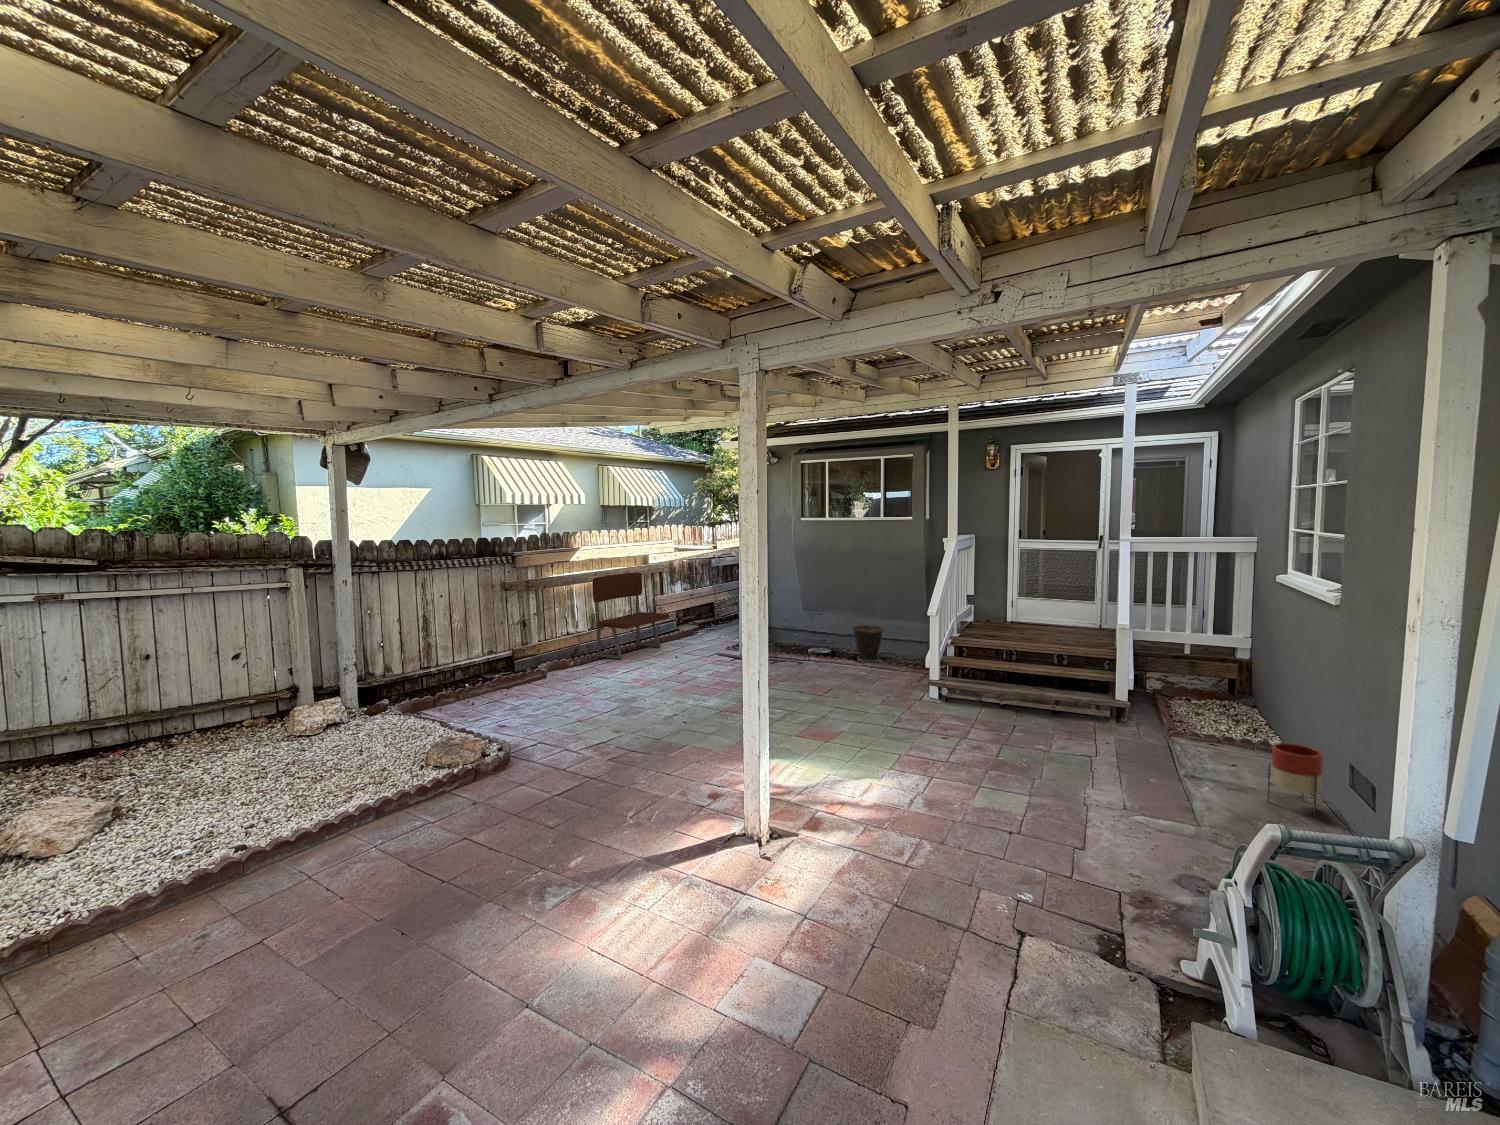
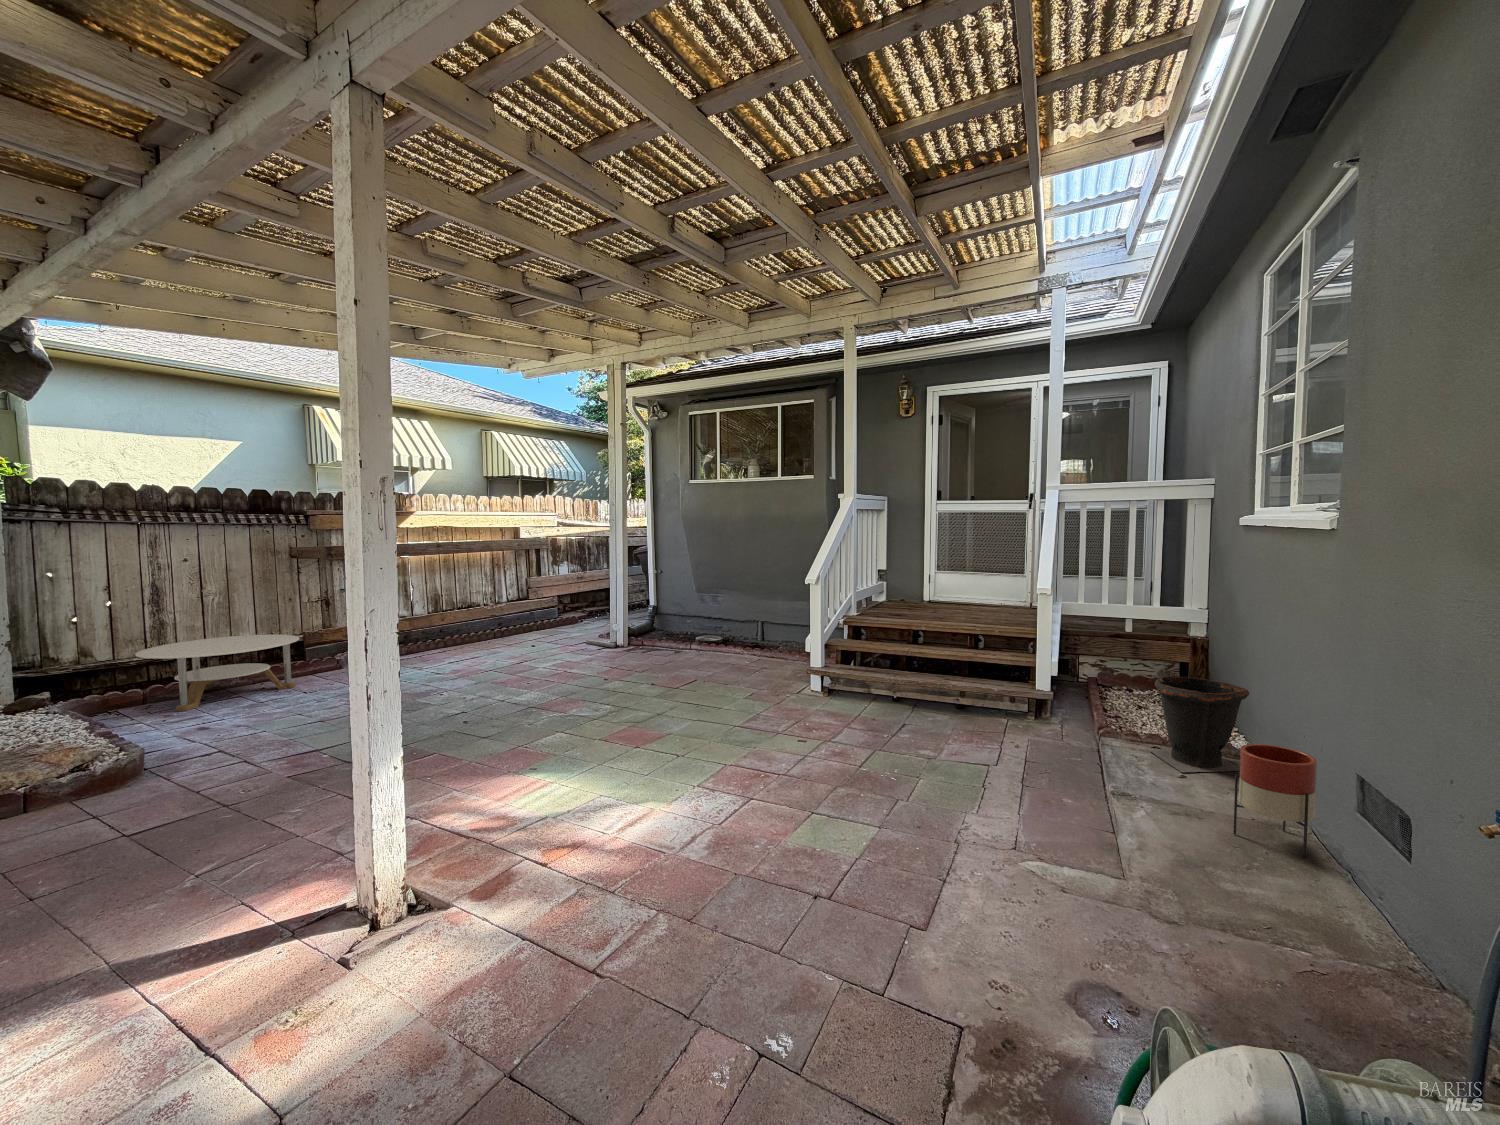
bench: present [592,572,669,660] -> none [430,546,534,648]
bucket: present [853,625,883,662] -> present [1149,670,1249,772]
round table: none [423,652,527,713] -> present [135,634,299,711]

